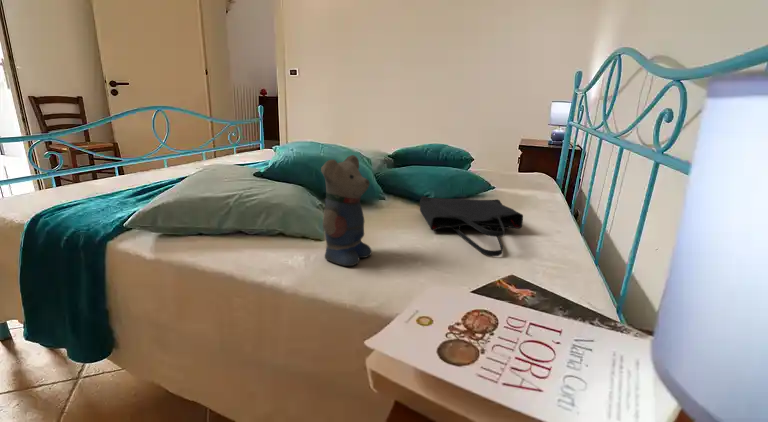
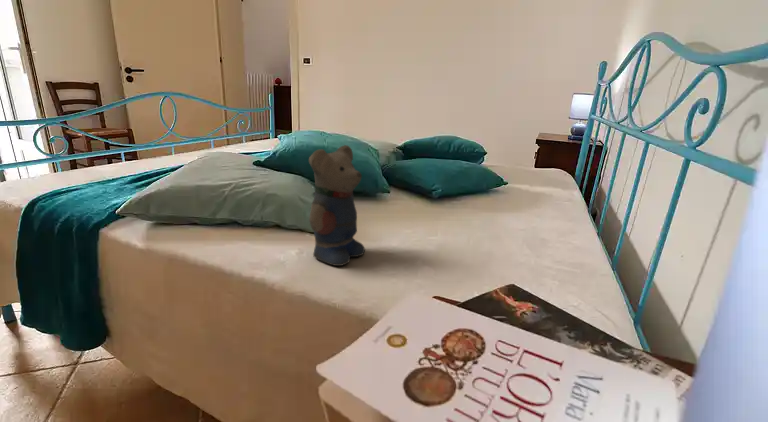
tote bag: present [420,196,523,256] -> none [424,191,534,259]

